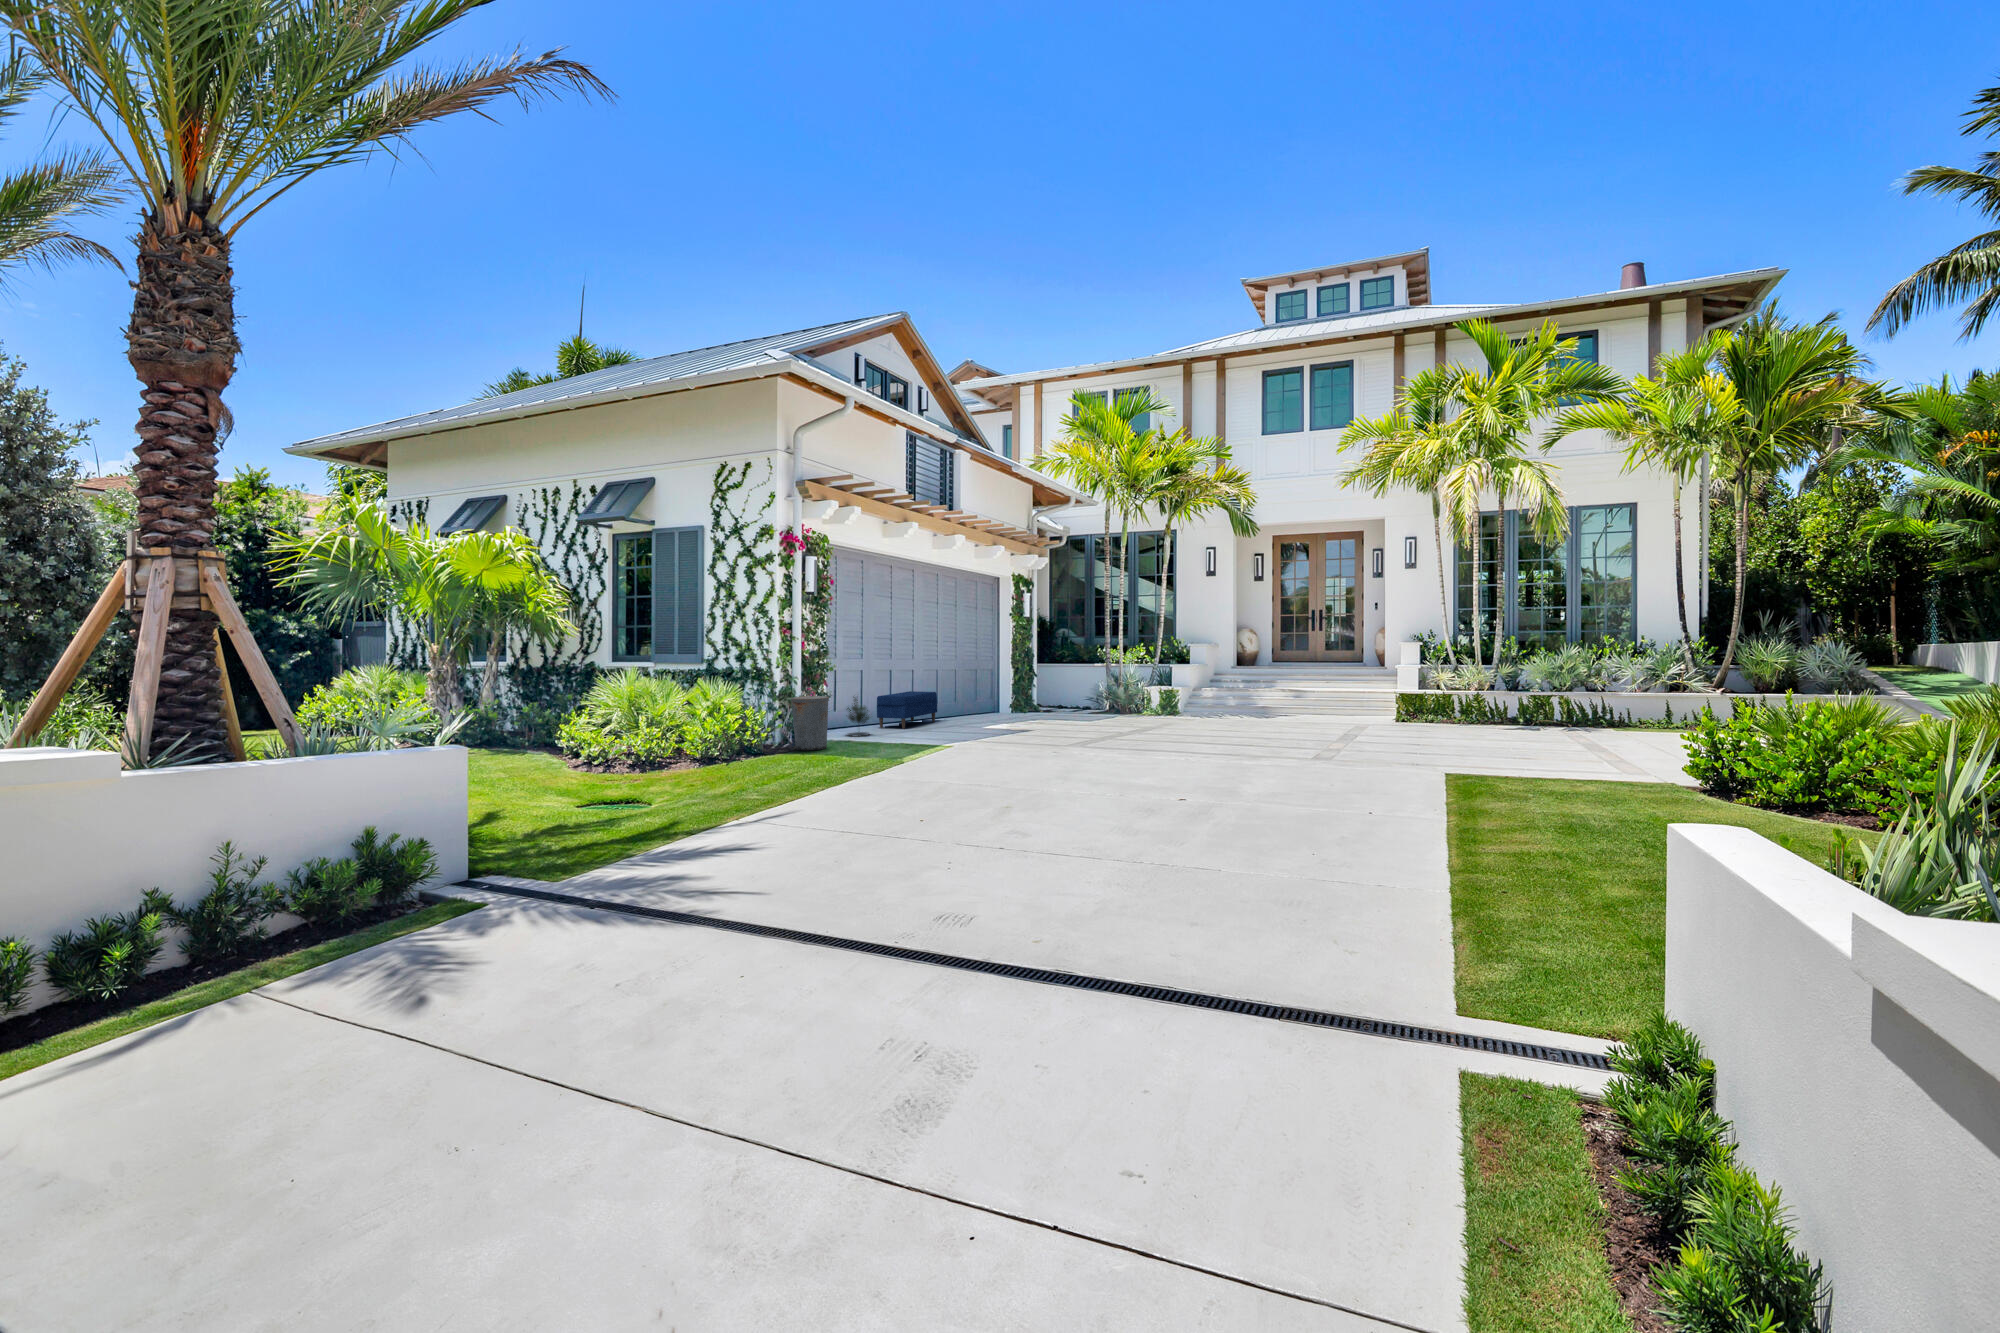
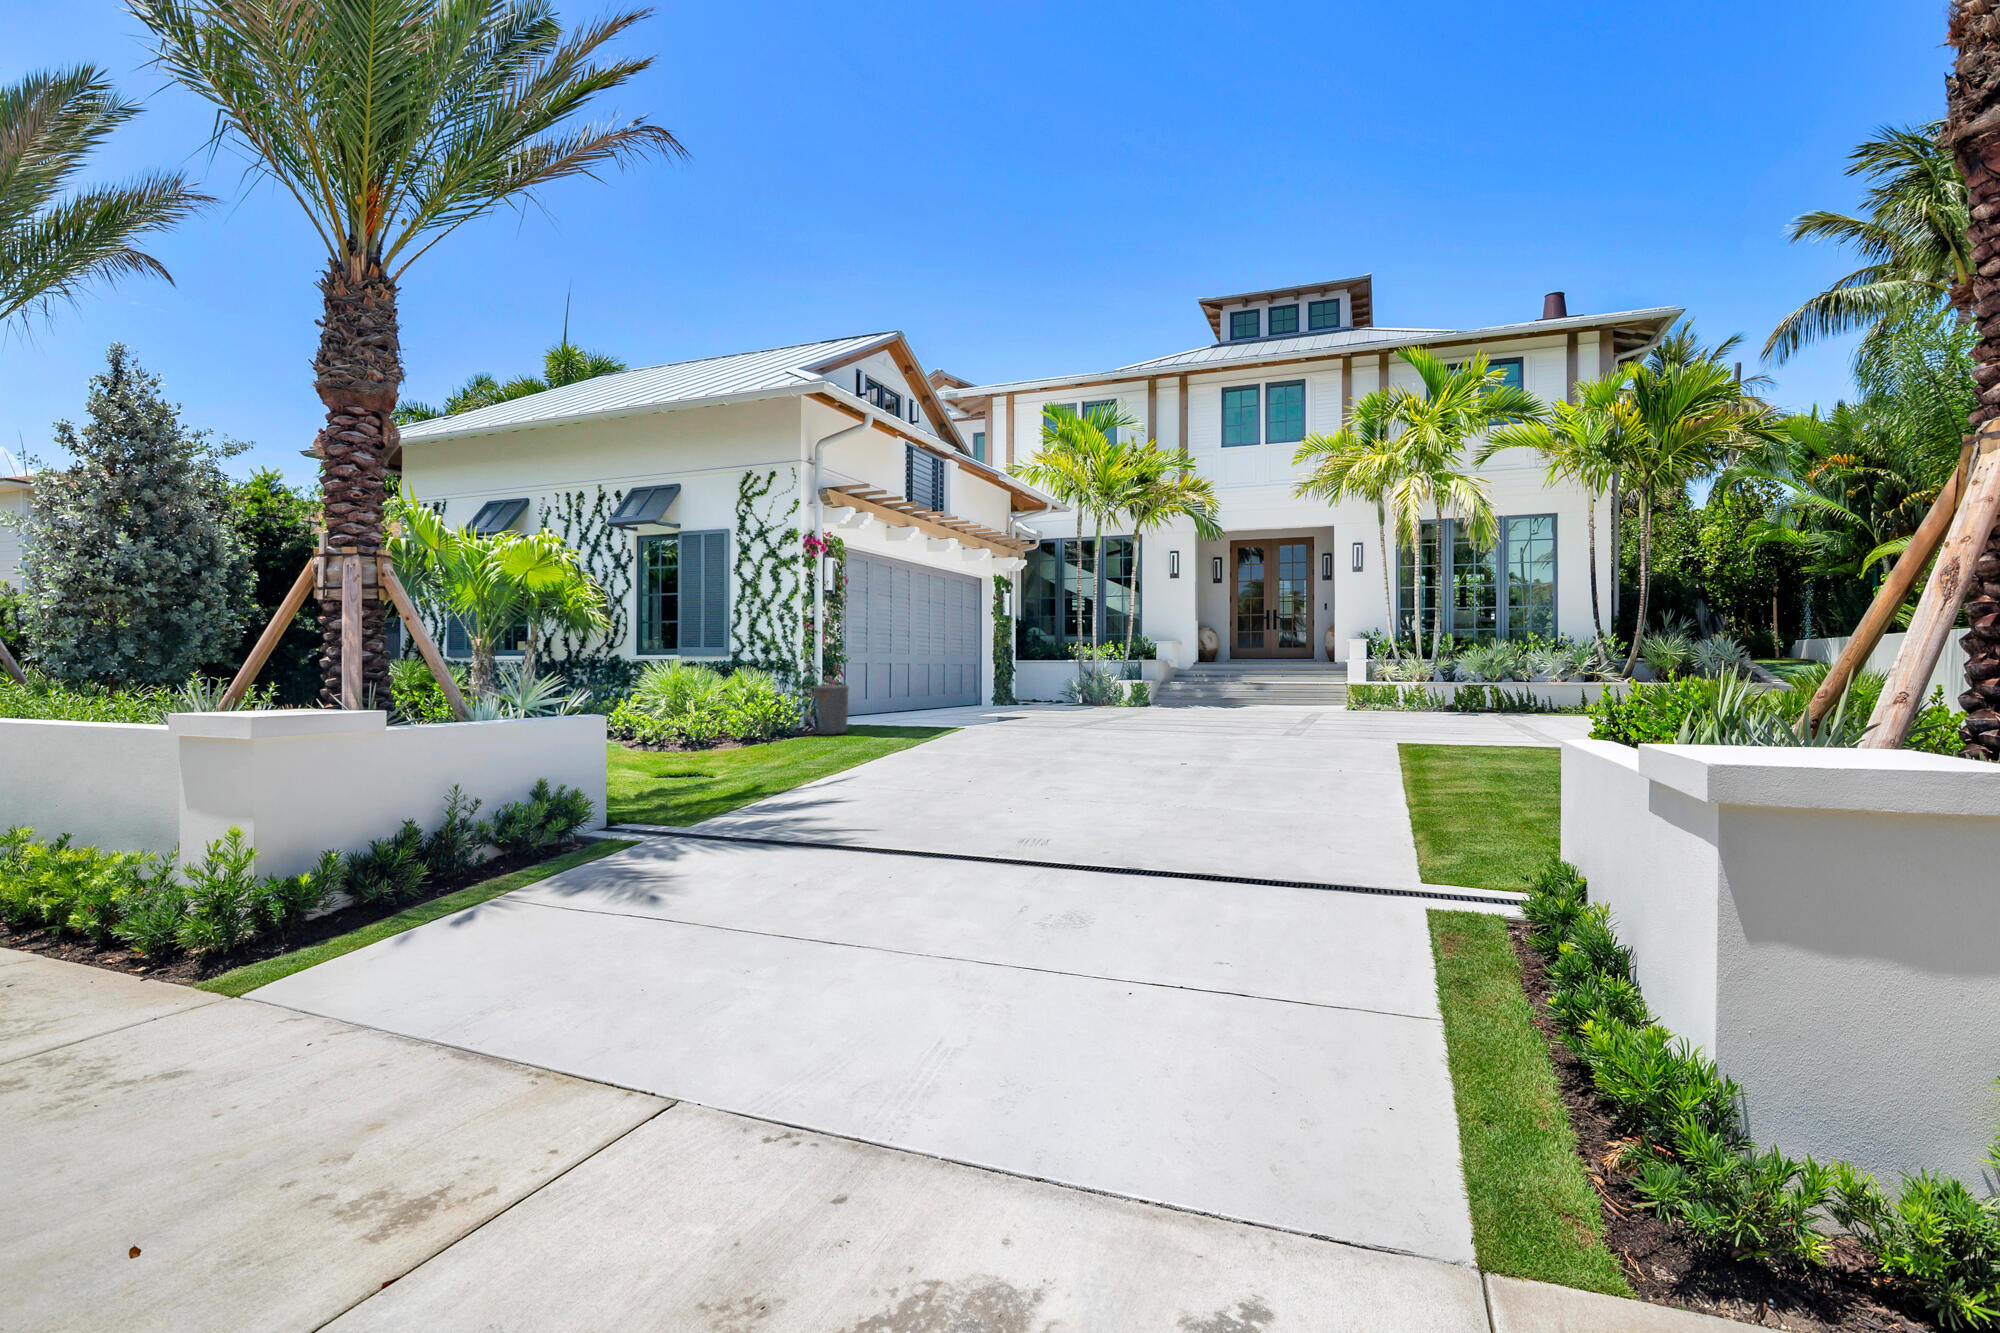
bench: present [877,691,937,729] -> none [882,683,936,717]
potted tree: present [847,697,869,736] -> none [856,683,883,723]

